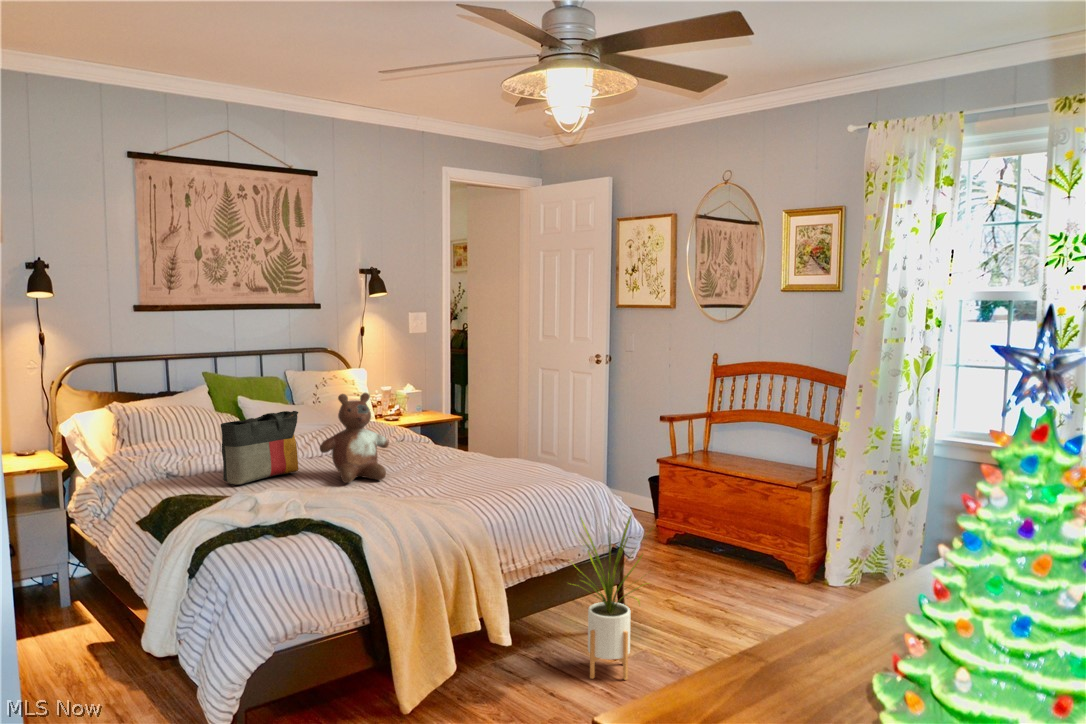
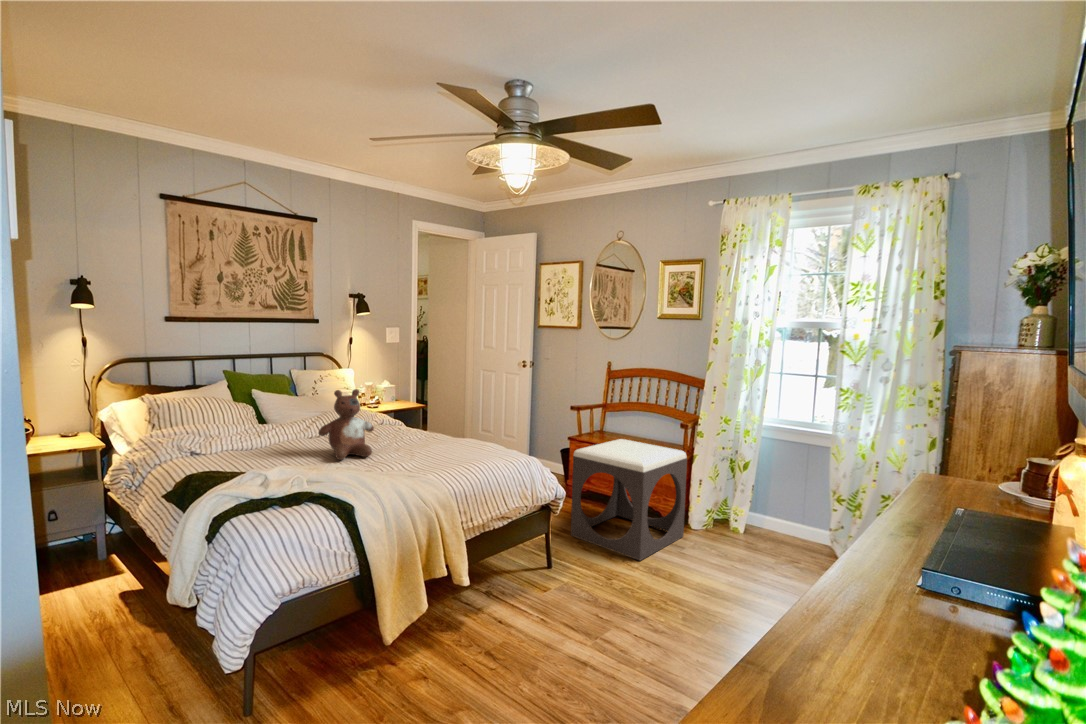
tote bag: present [221,411,299,484] -> none [236,403,302,462]
footstool: none [656,462,820,628] -> present [571,439,687,561]
house plant: present [578,515,645,680] -> none [511,473,578,607]

